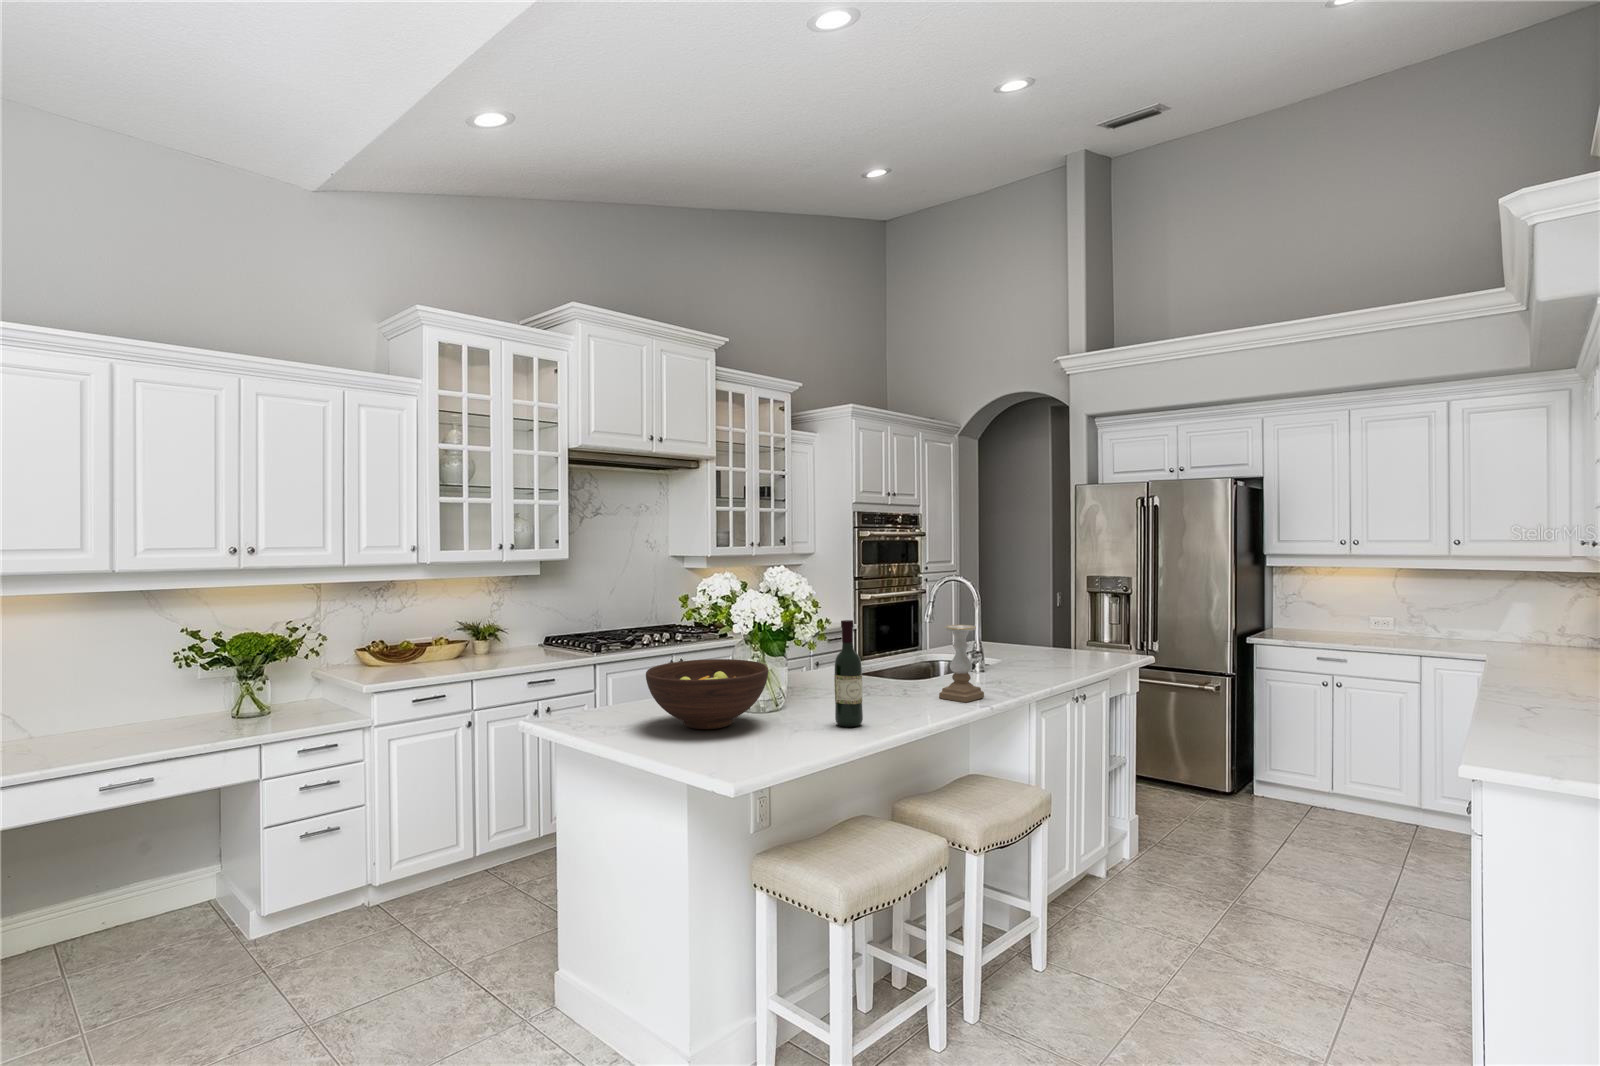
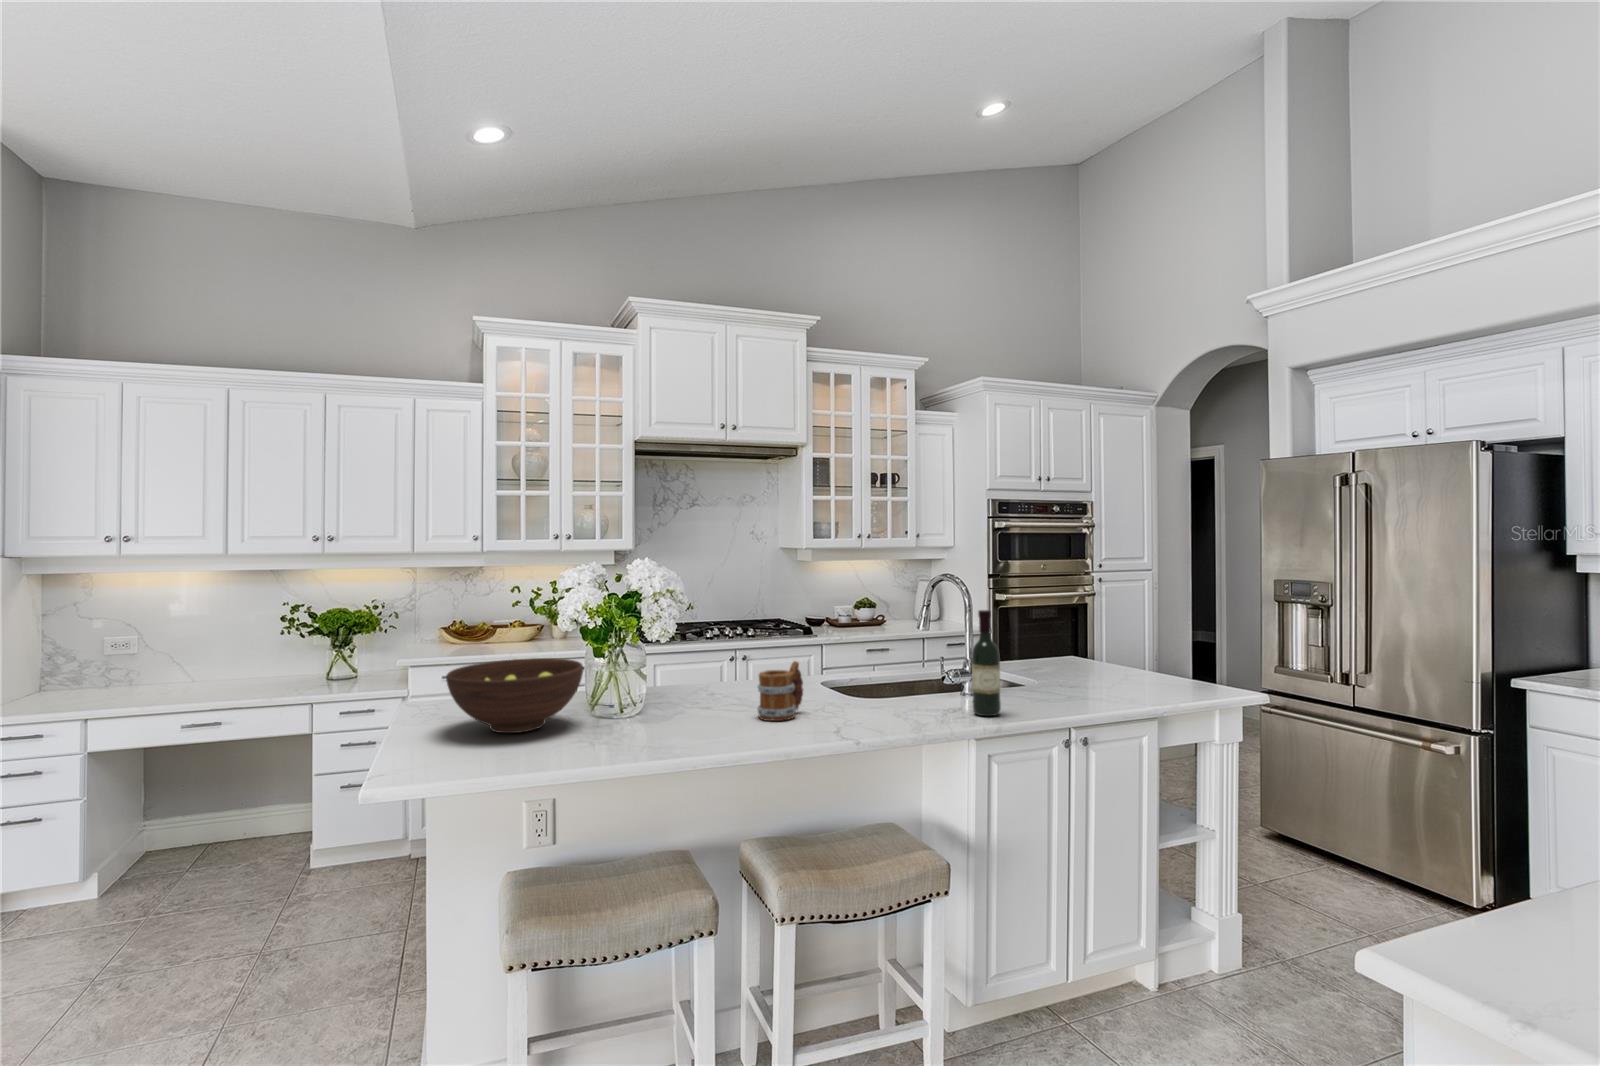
wine bottle: present [834,620,863,727] -> present [972,610,1001,716]
candle holder: present [939,625,984,702] -> none [823,637,874,733]
mug: none [875,649,907,700] -> present [757,661,803,721]

